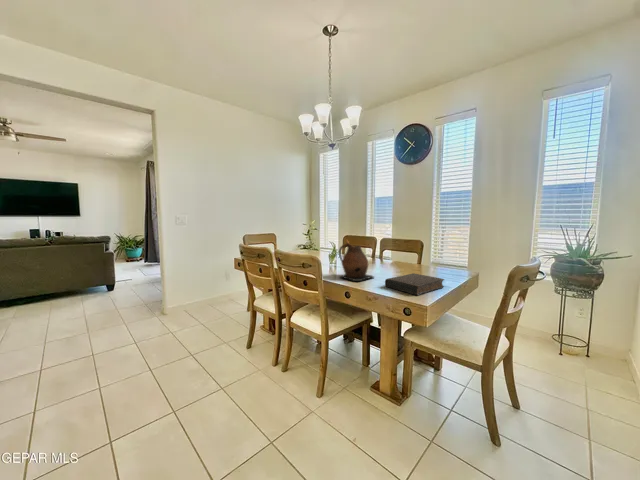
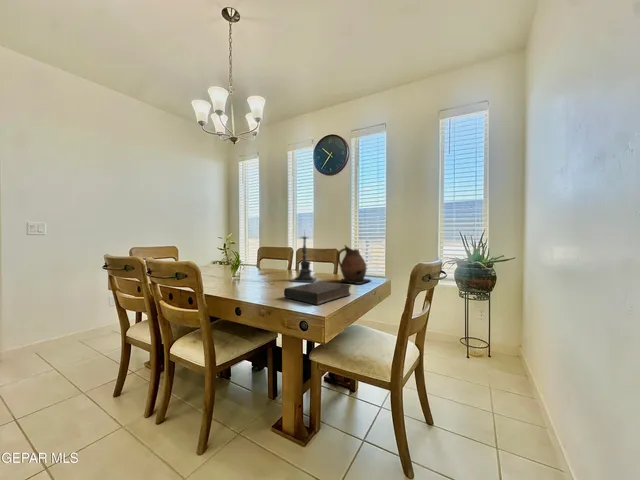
candle holder: none [382,225,405,272] -> present [291,236,316,282]
ceramic pitcher: present [339,241,373,281] -> present [337,245,370,284]

